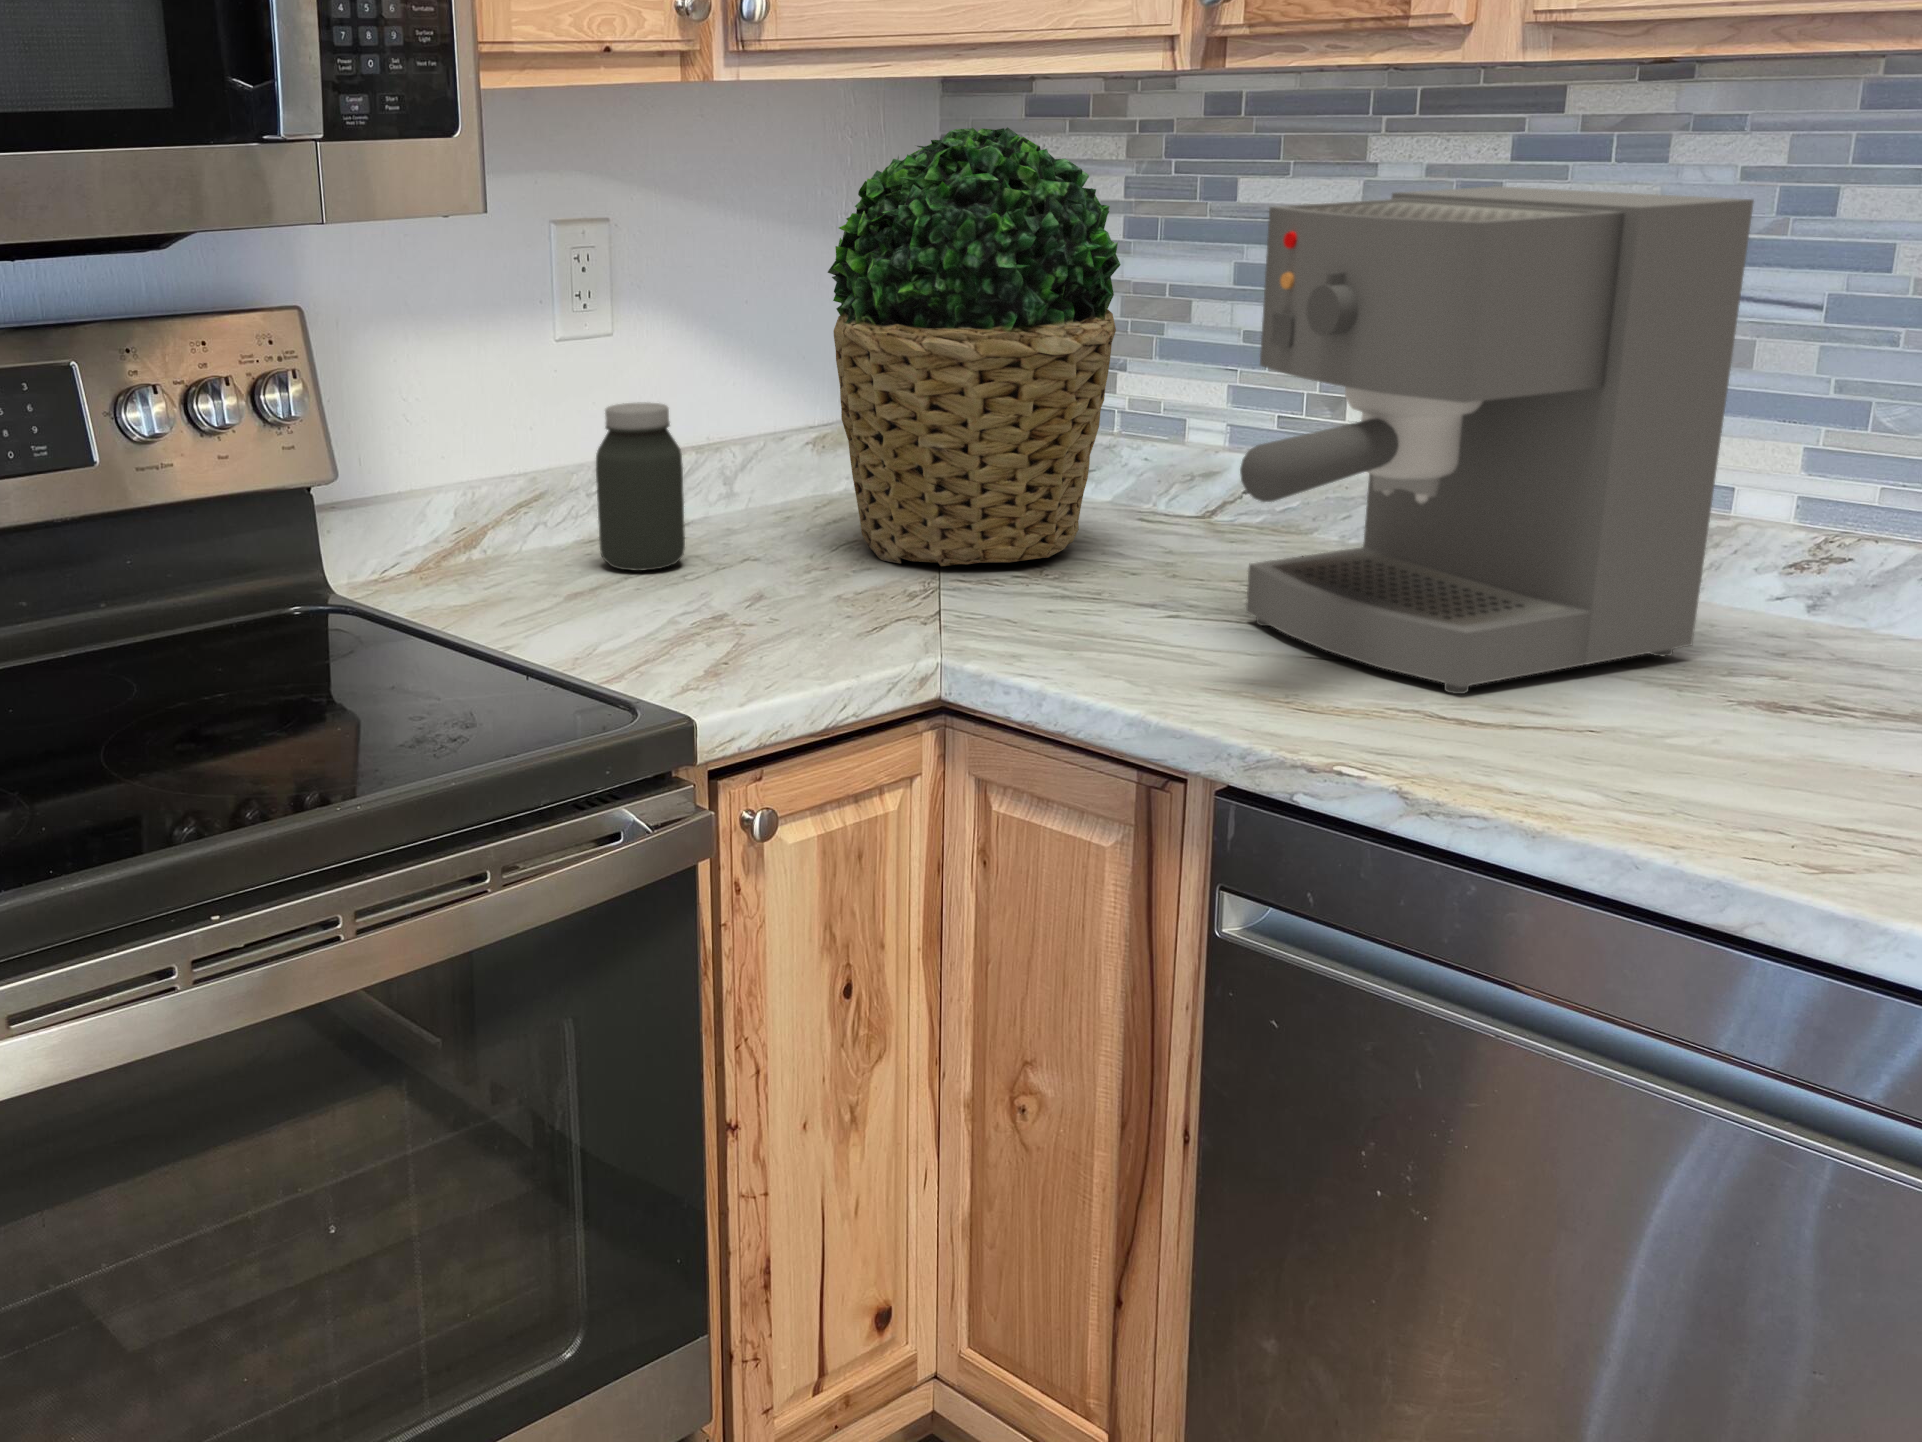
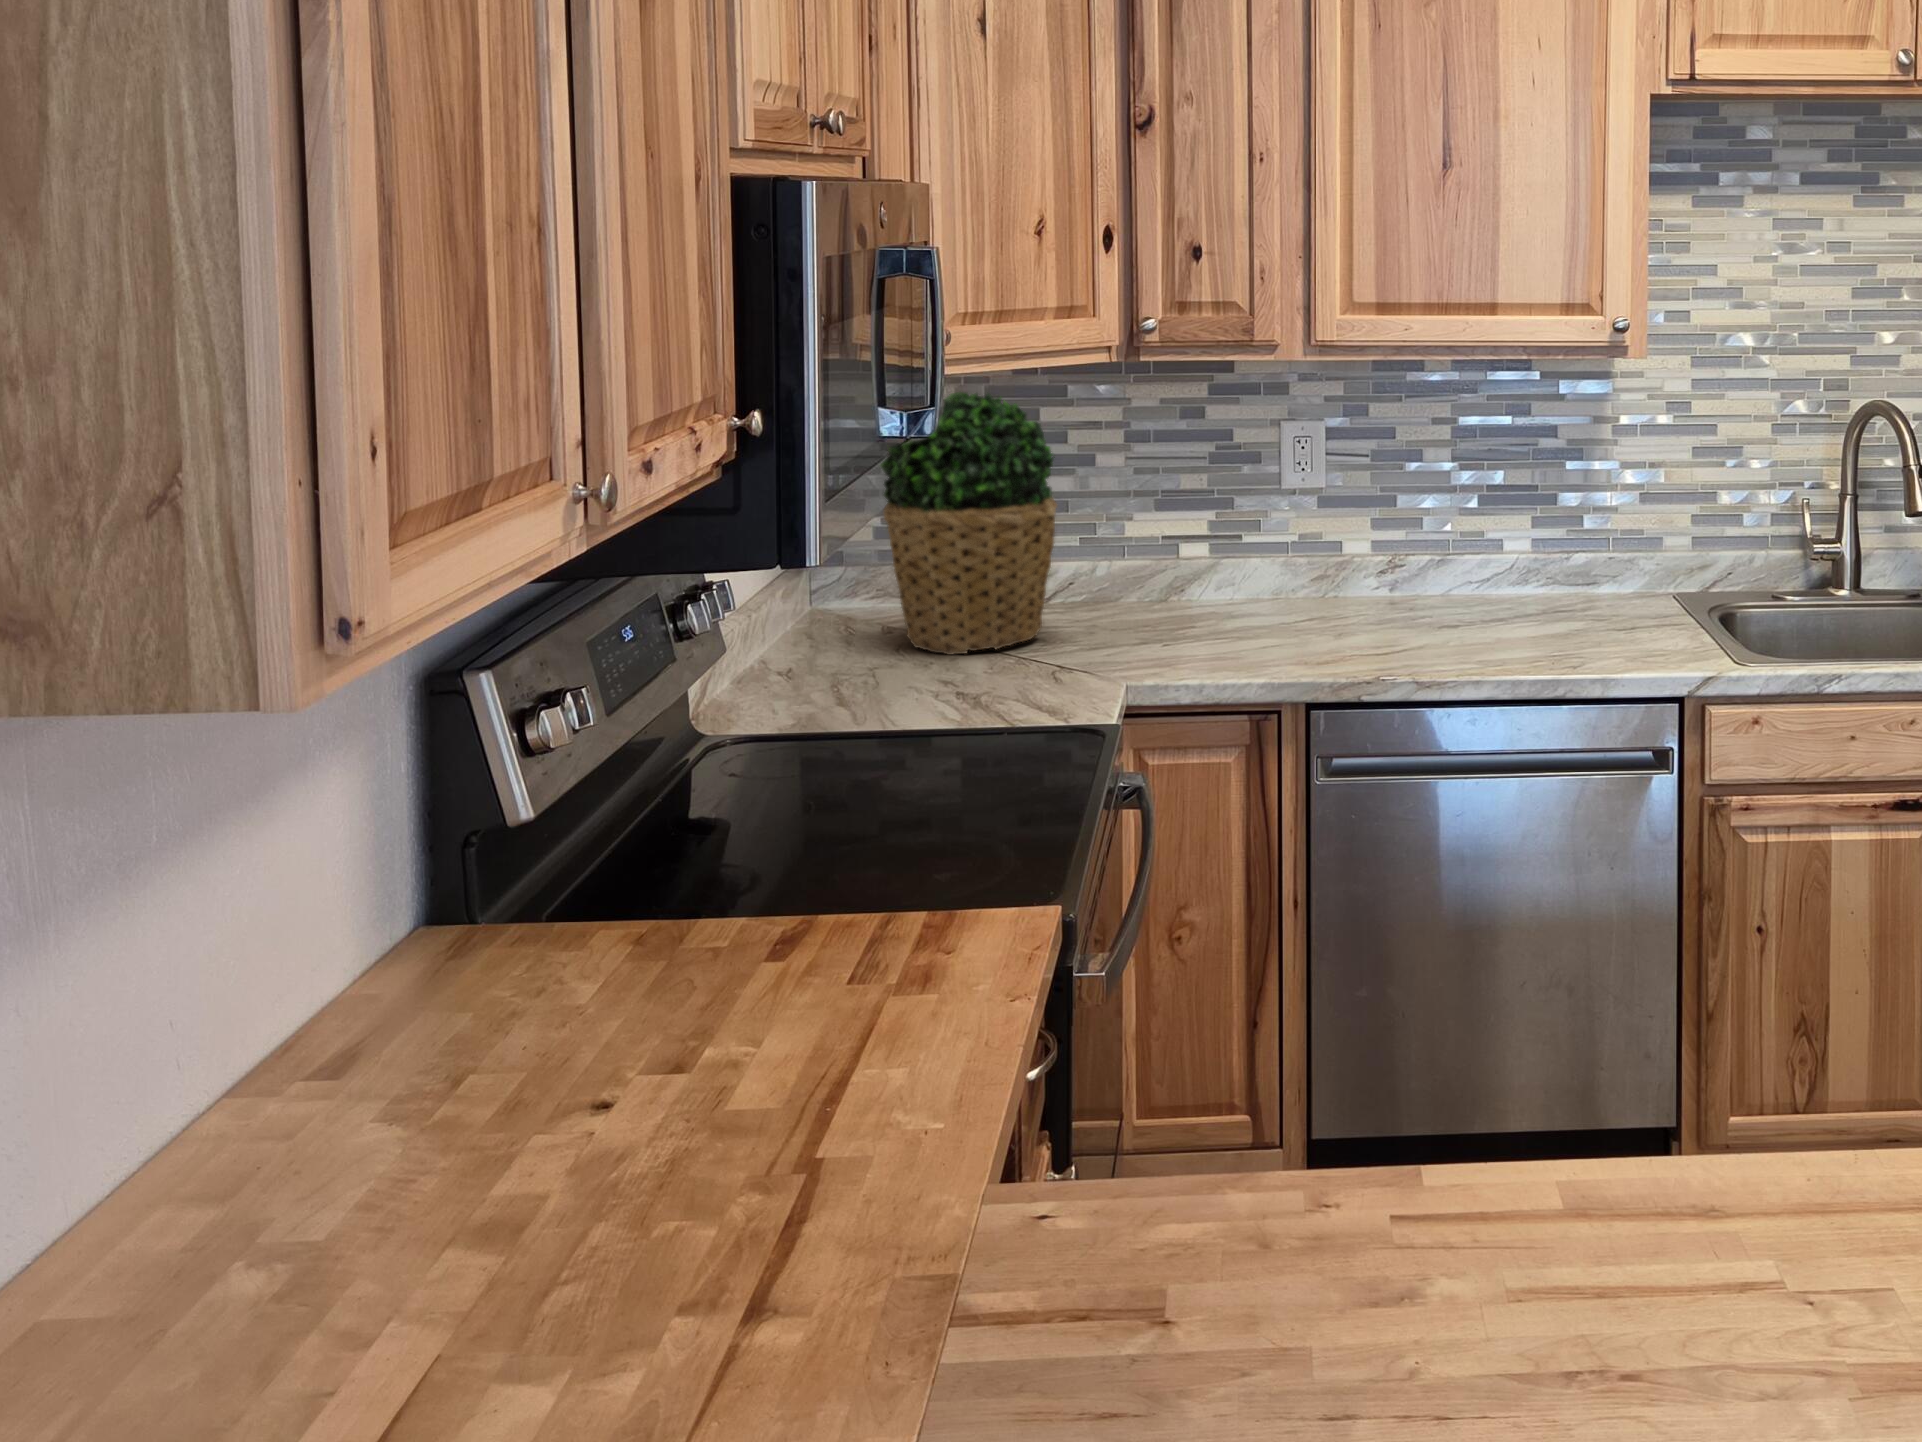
coffee maker: present [1240,186,1754,694] -> none [1198,411,1384,648]
jar: present [596,402,685,571] -> none [797,576,859,688]

